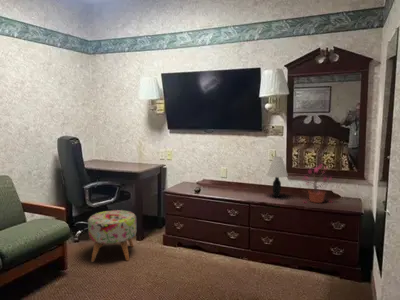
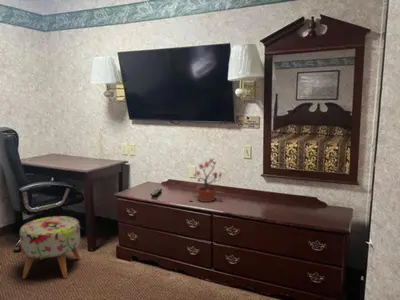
table lamp: present [267,156,288,197] -> none [235,154,262,204]
potted plant: present [305,164,330,203] -> present [194,159,222,202]

